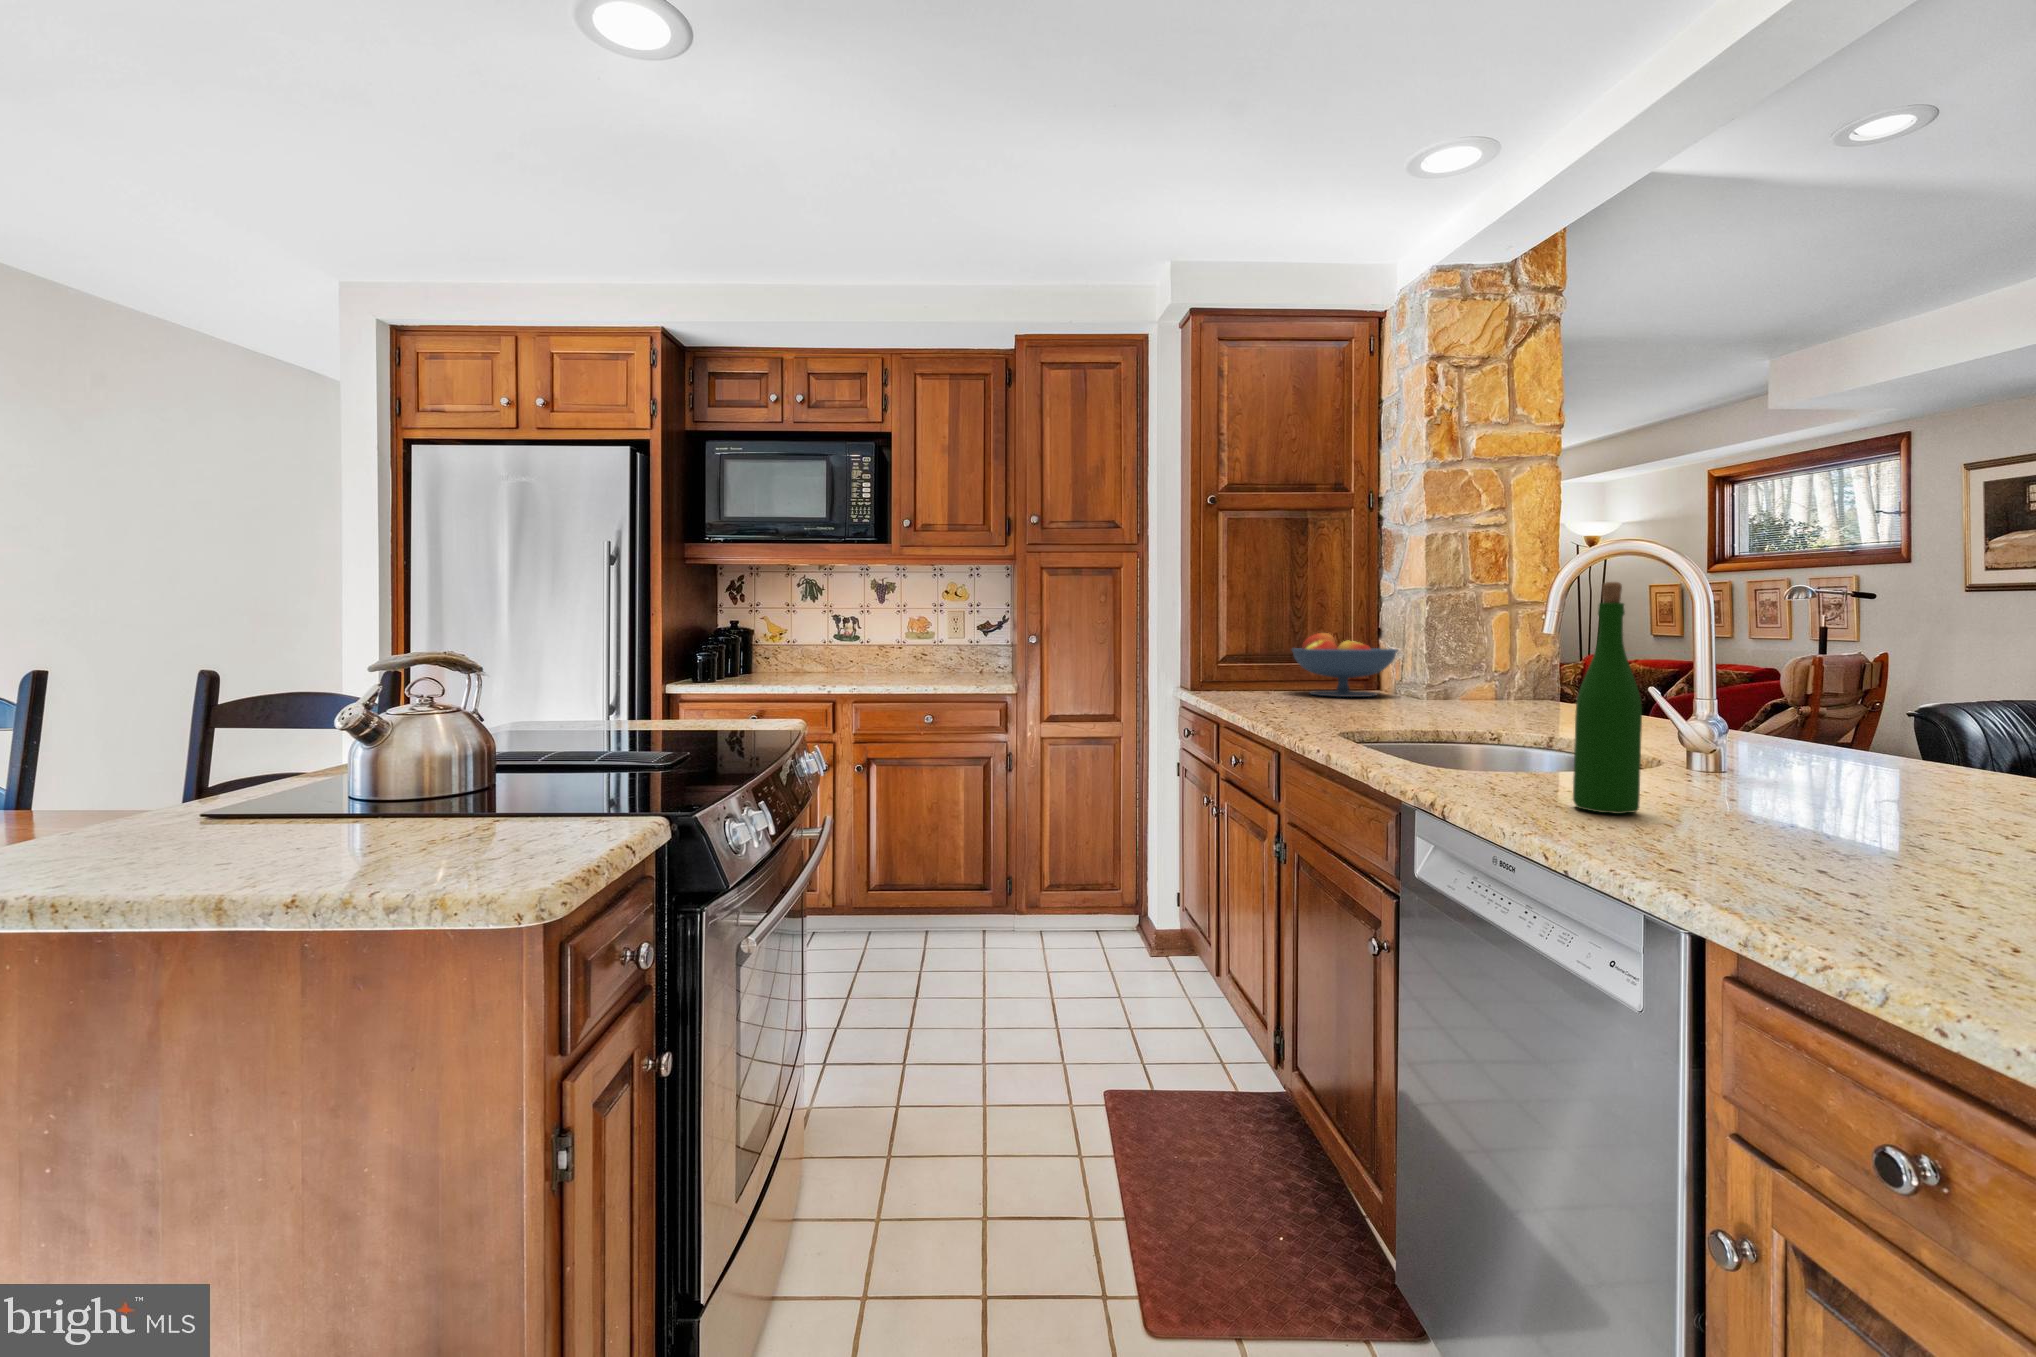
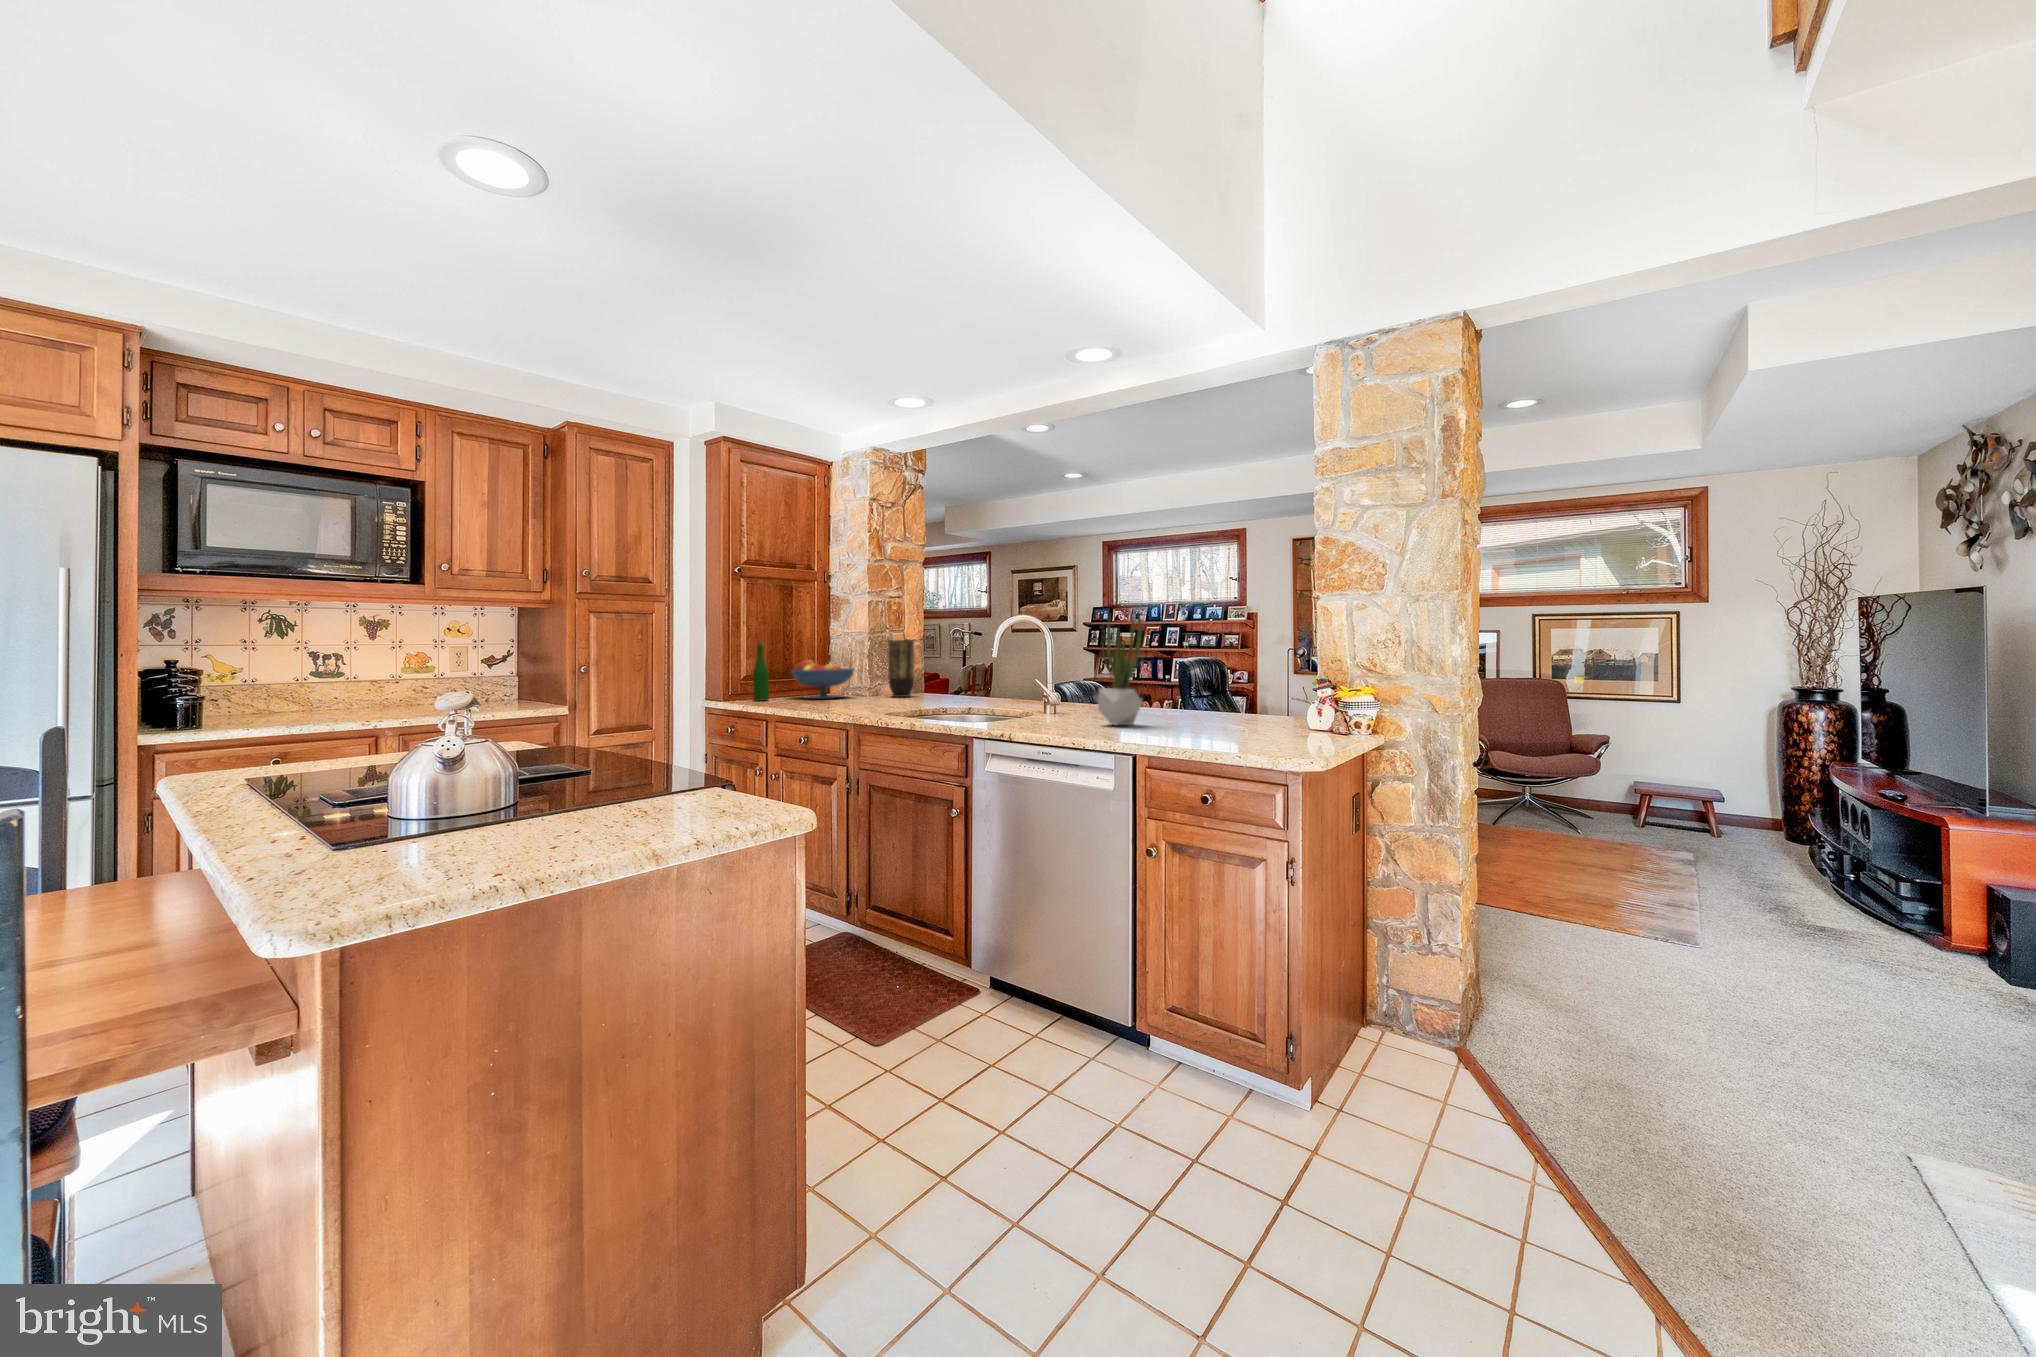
potted plant: none [1668,474,1874,853] -> present [1098,610,1142,725]
wine bottle: present [1573,582,1642,814] -> present [753,639,769,701]
vase: none [1456,600,1509,704] -> present [888,640,915,697]

